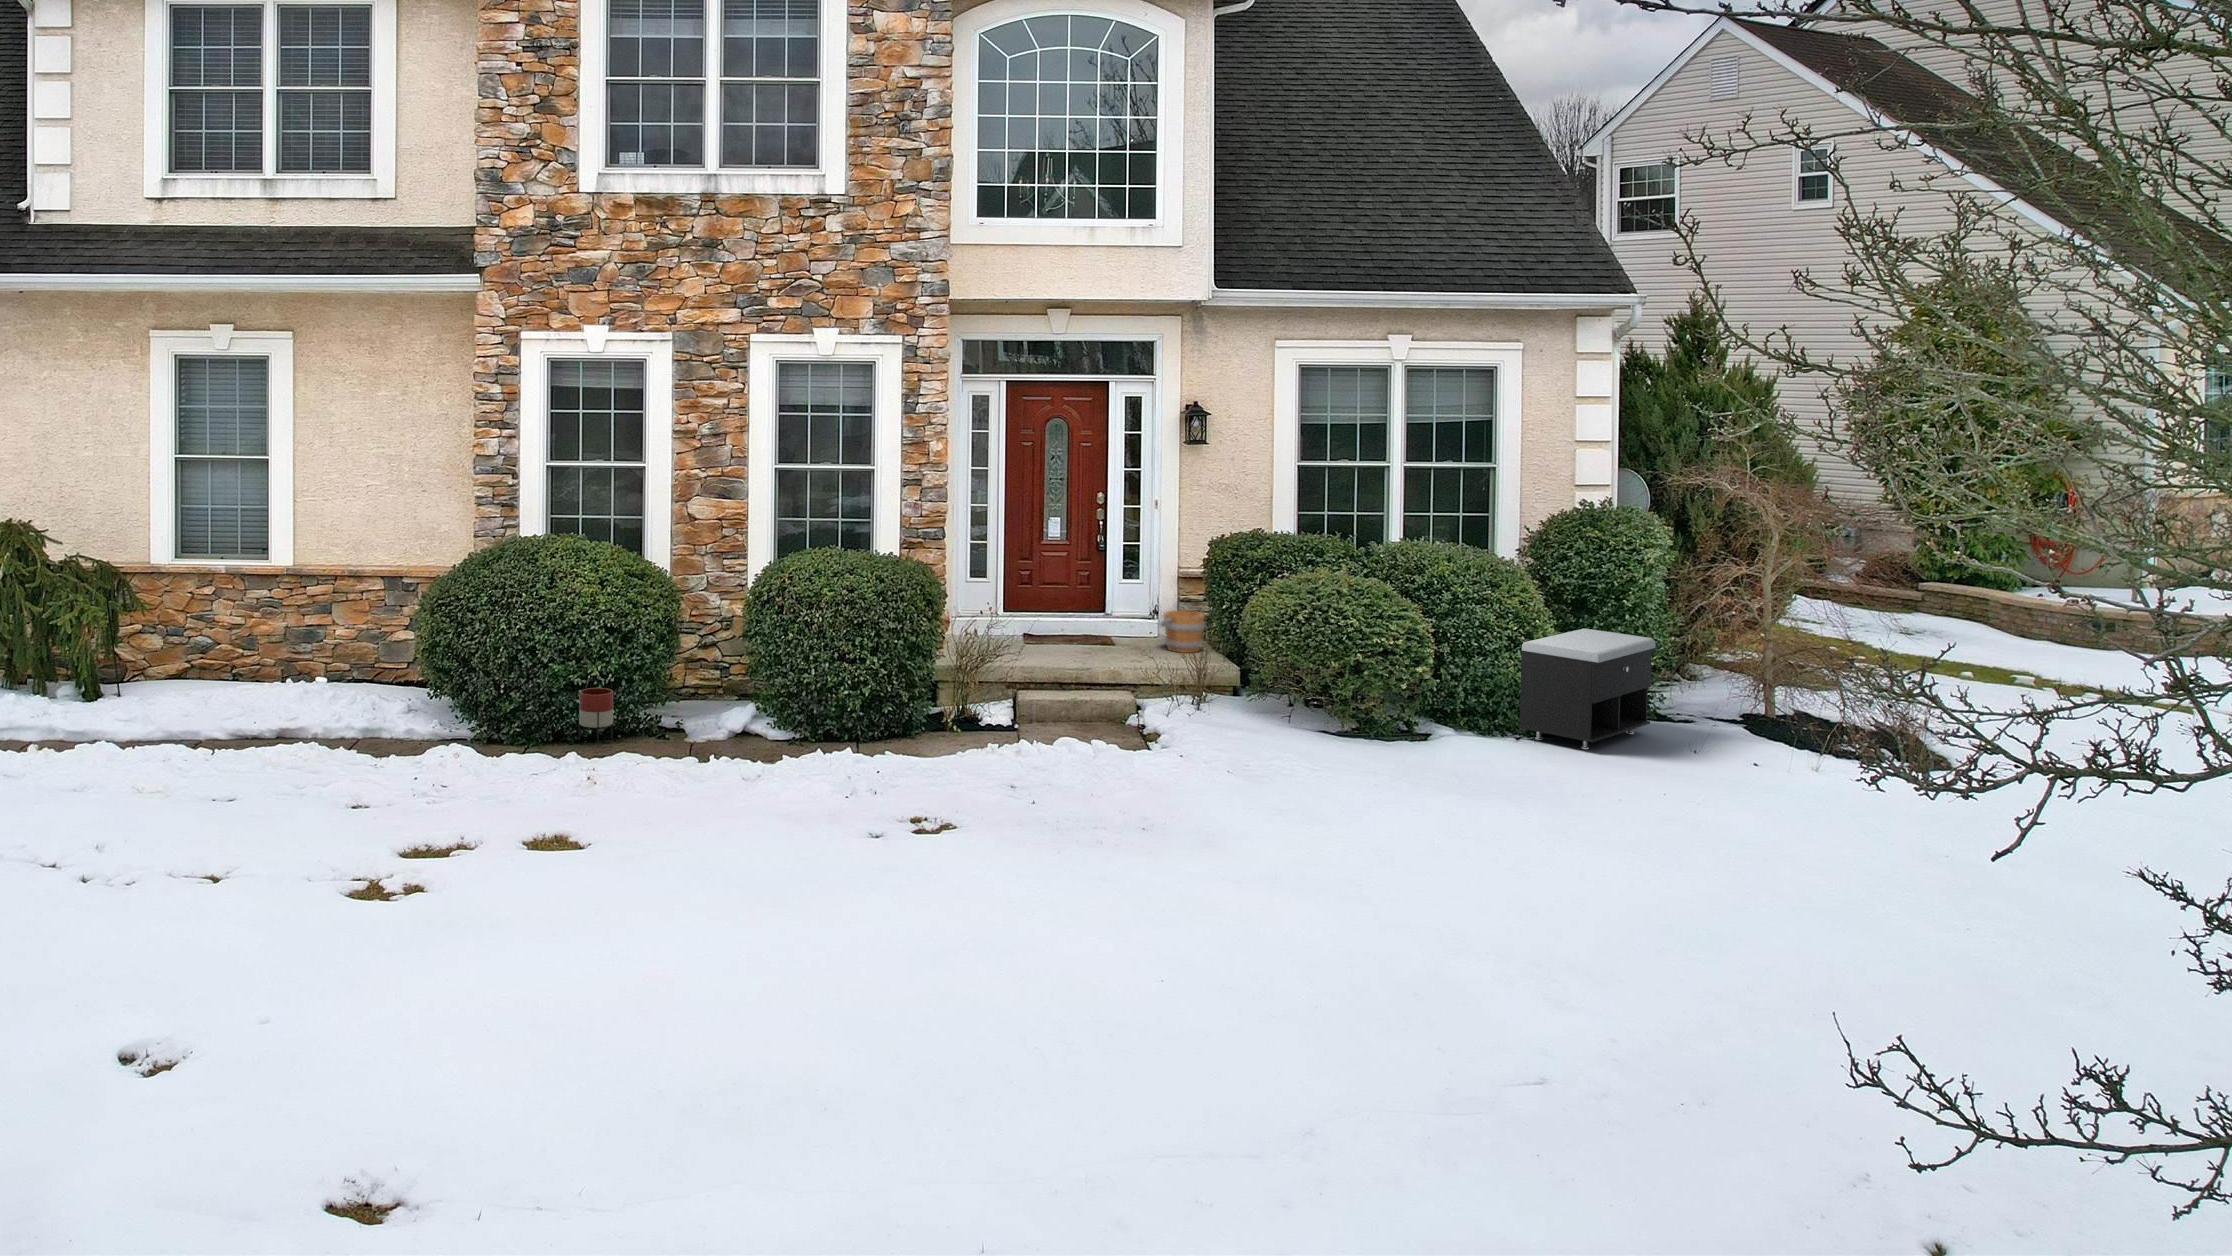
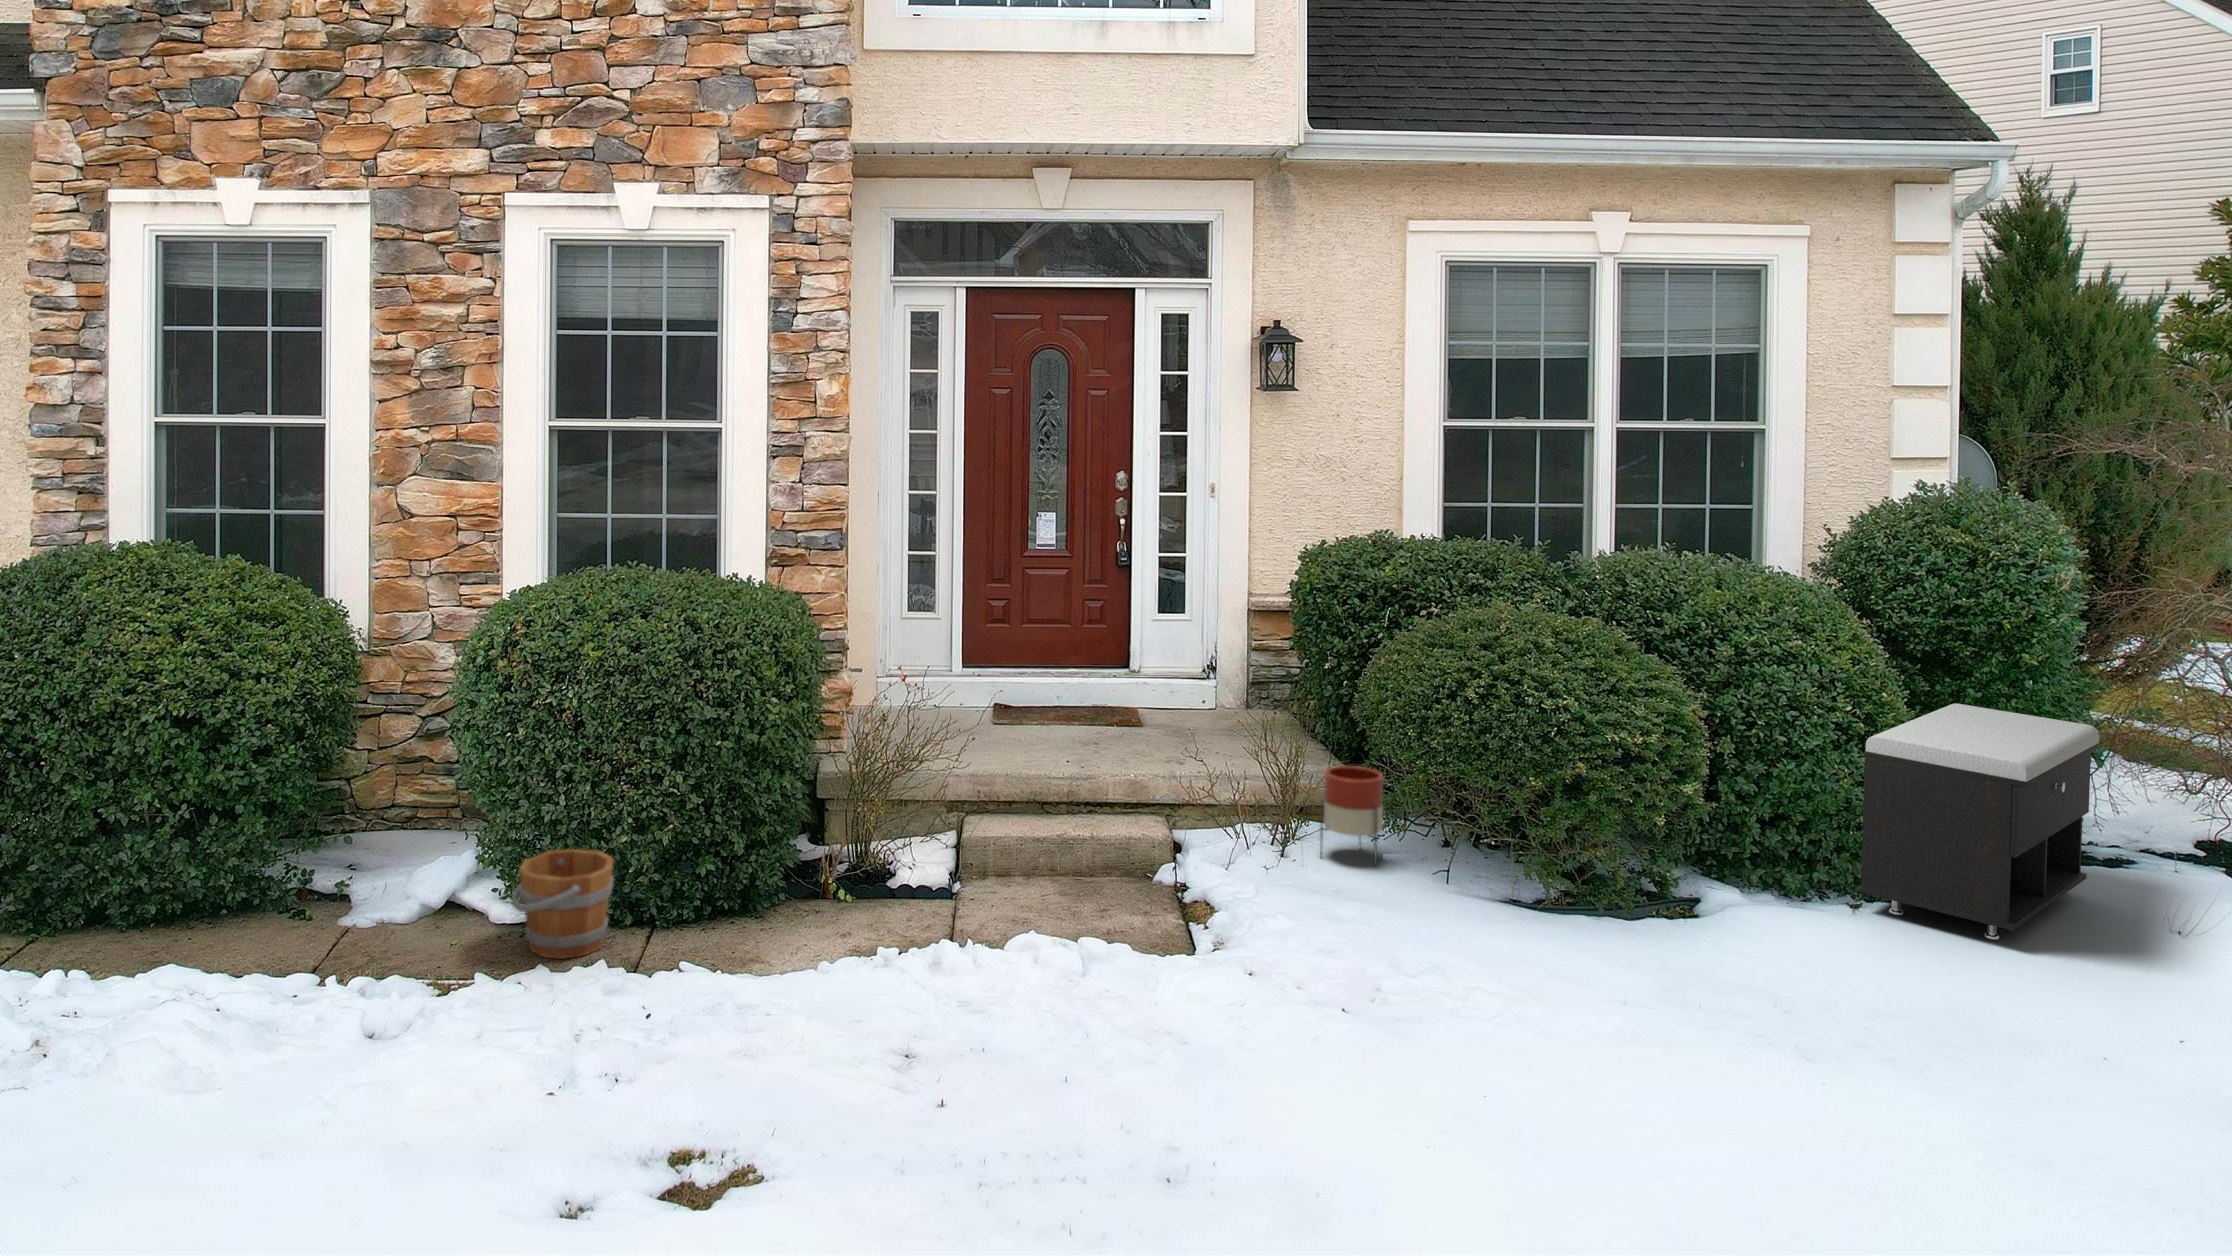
bucket: present [1160,610,1205,653] -> present [512,849,614,959]
planter: present [578,688,613,746] -> present [1321,766,1383,868]

